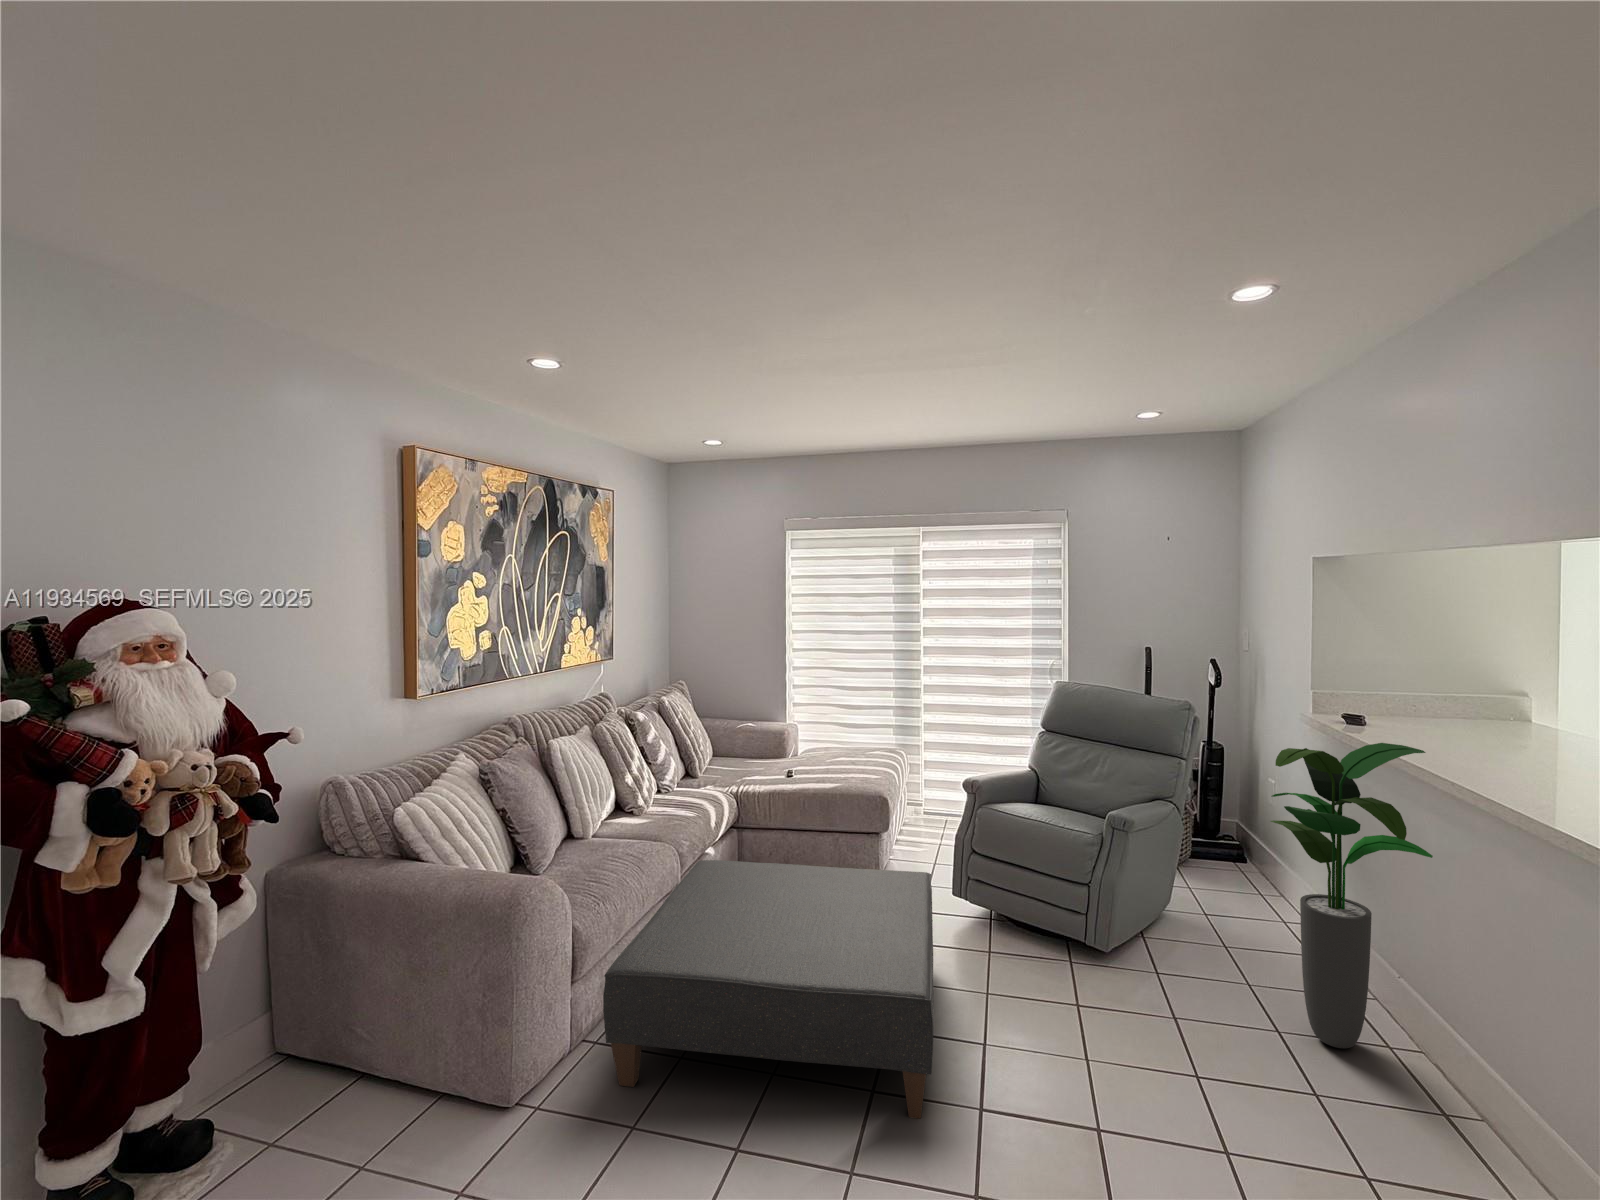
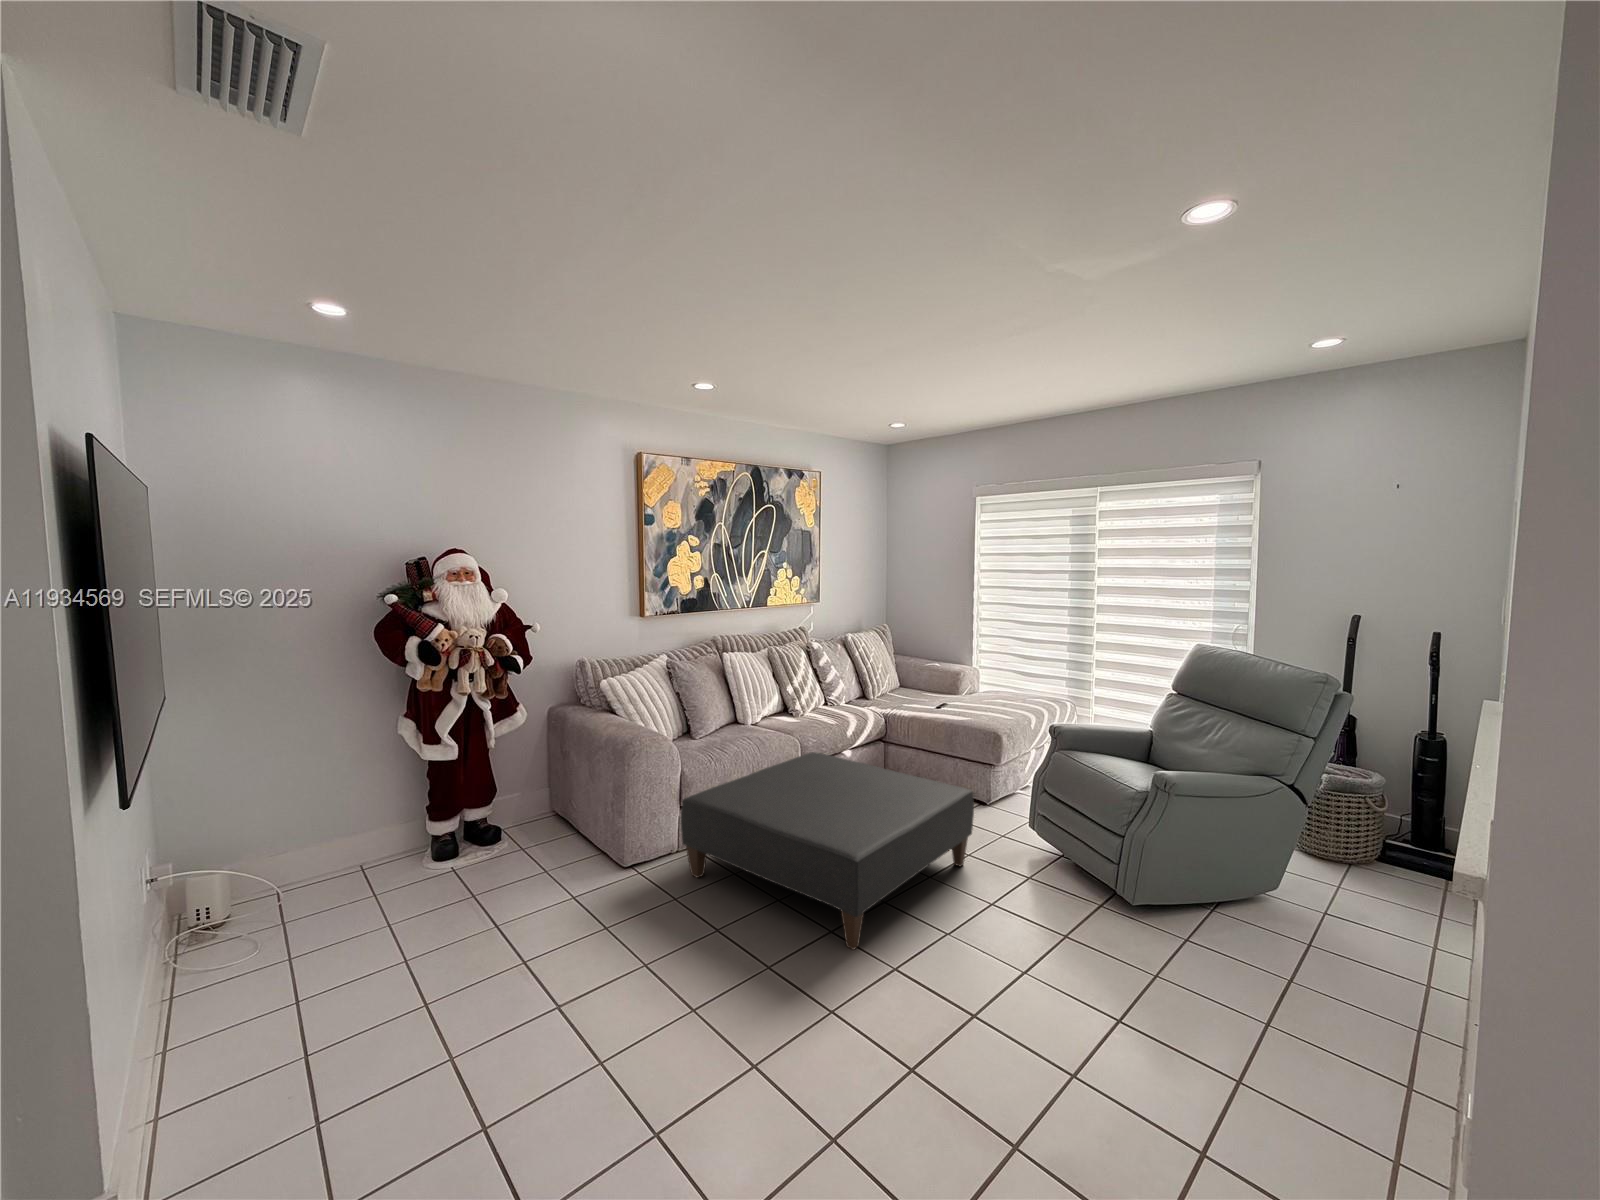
potted plant: present [1271,743,1433,1048] -> none [1248,712,1447,1039]

